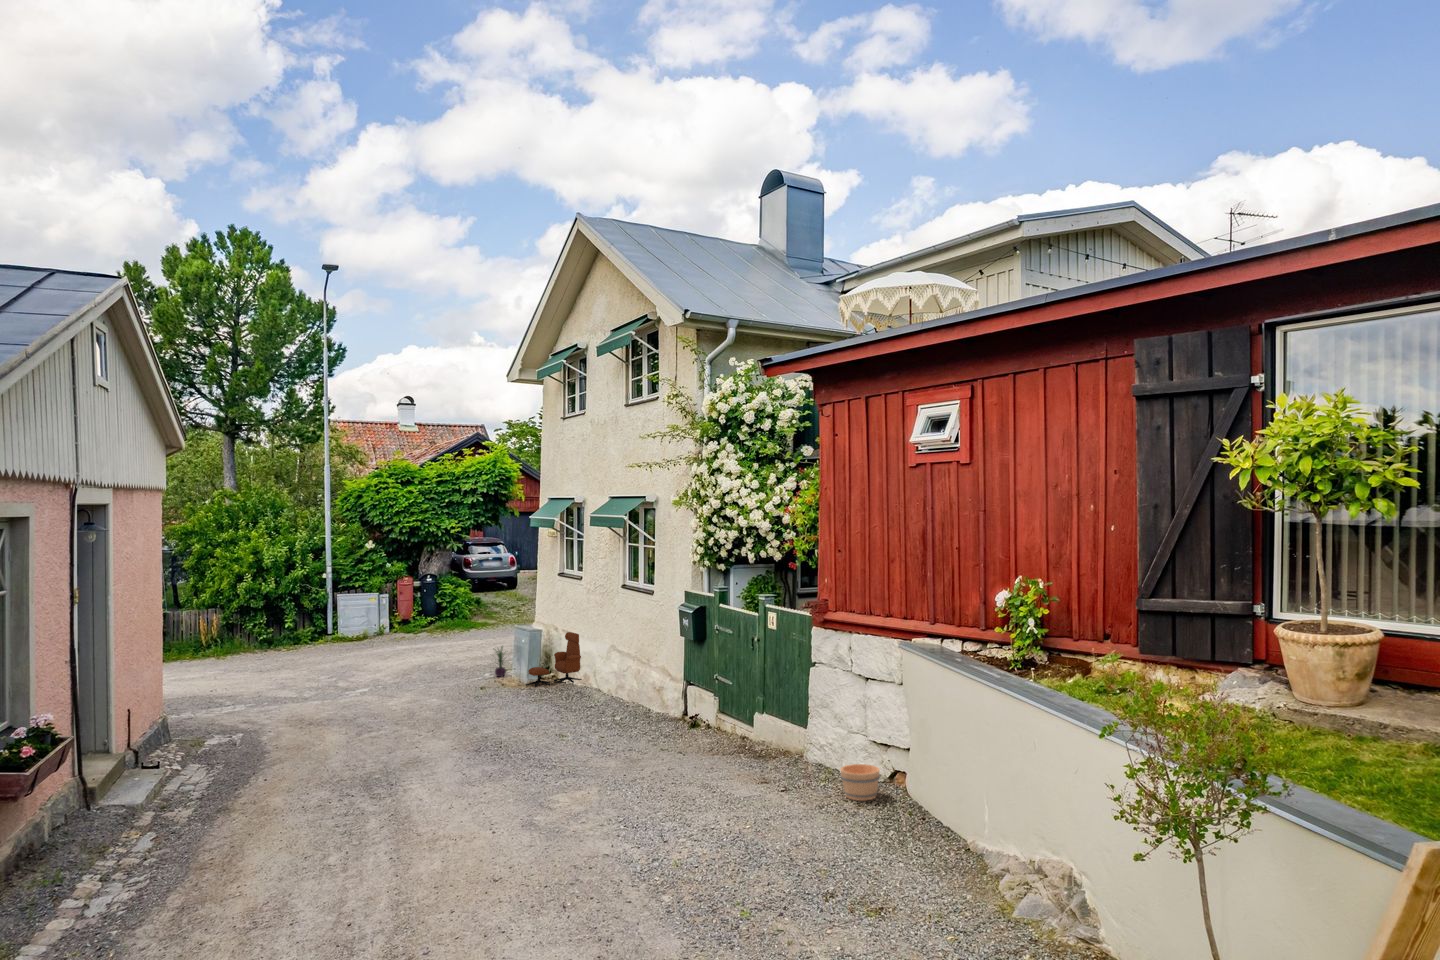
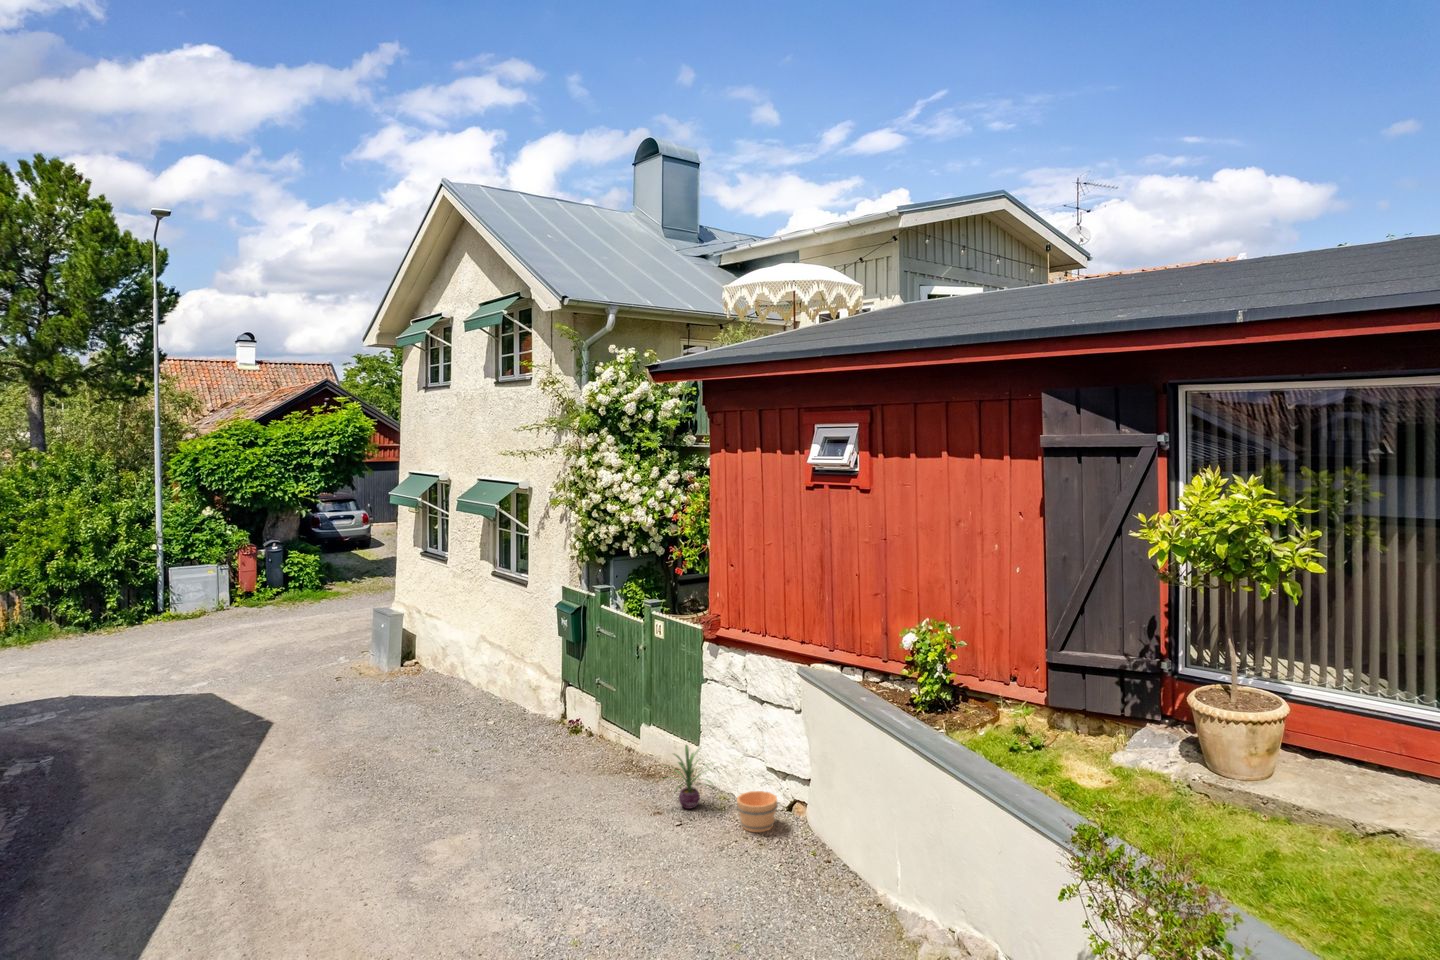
lounge chair: present [526,632,582,687] -> none [388,618,449,678]
decorative plant: present [495,647,506,677] -> present [673,745,711,809]

